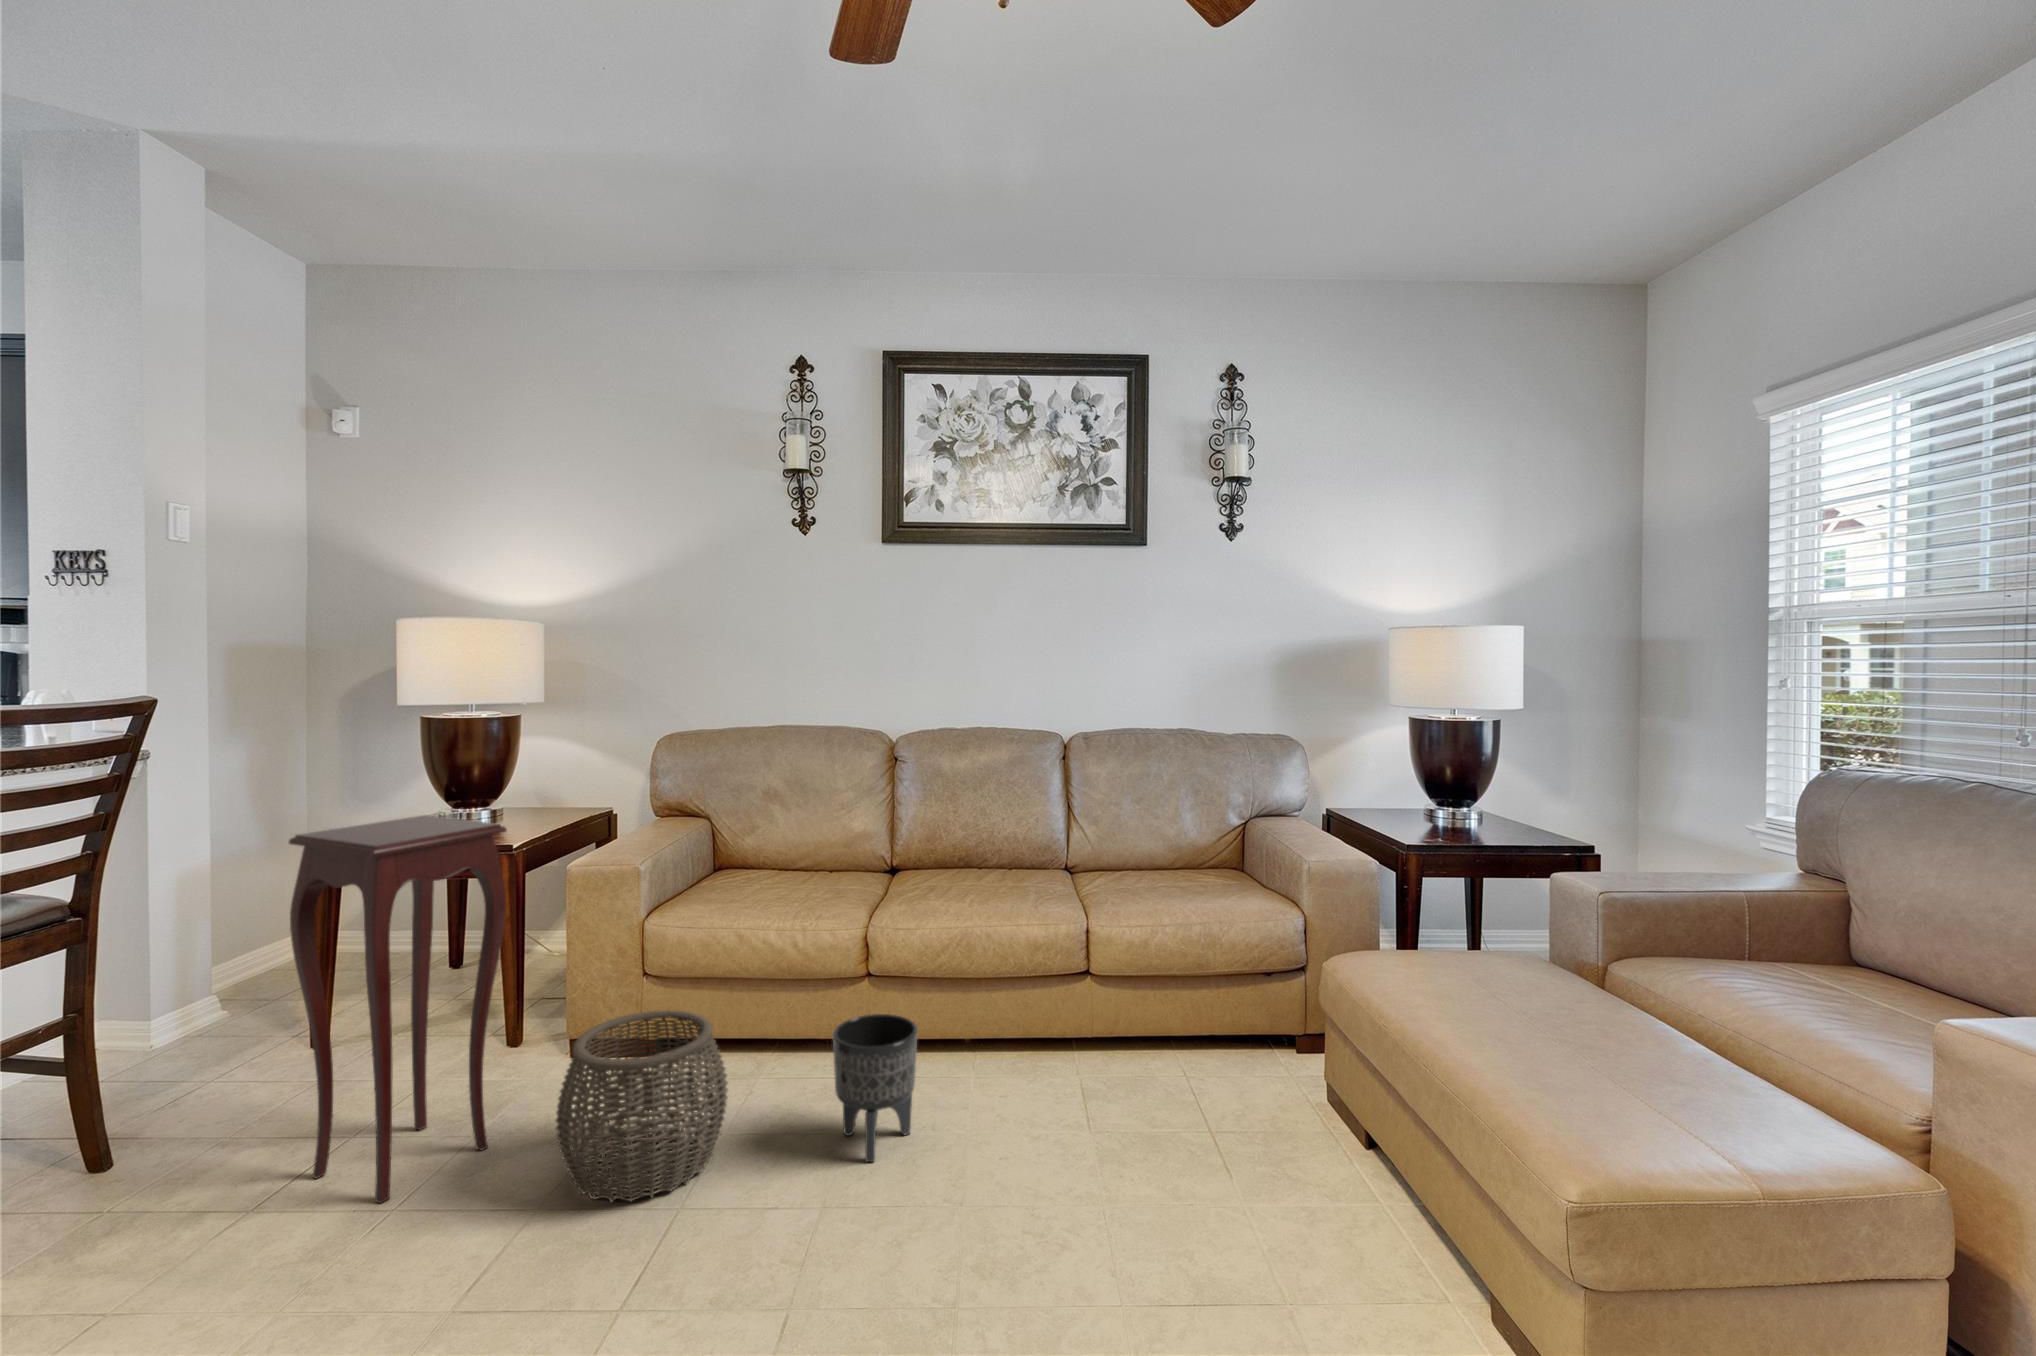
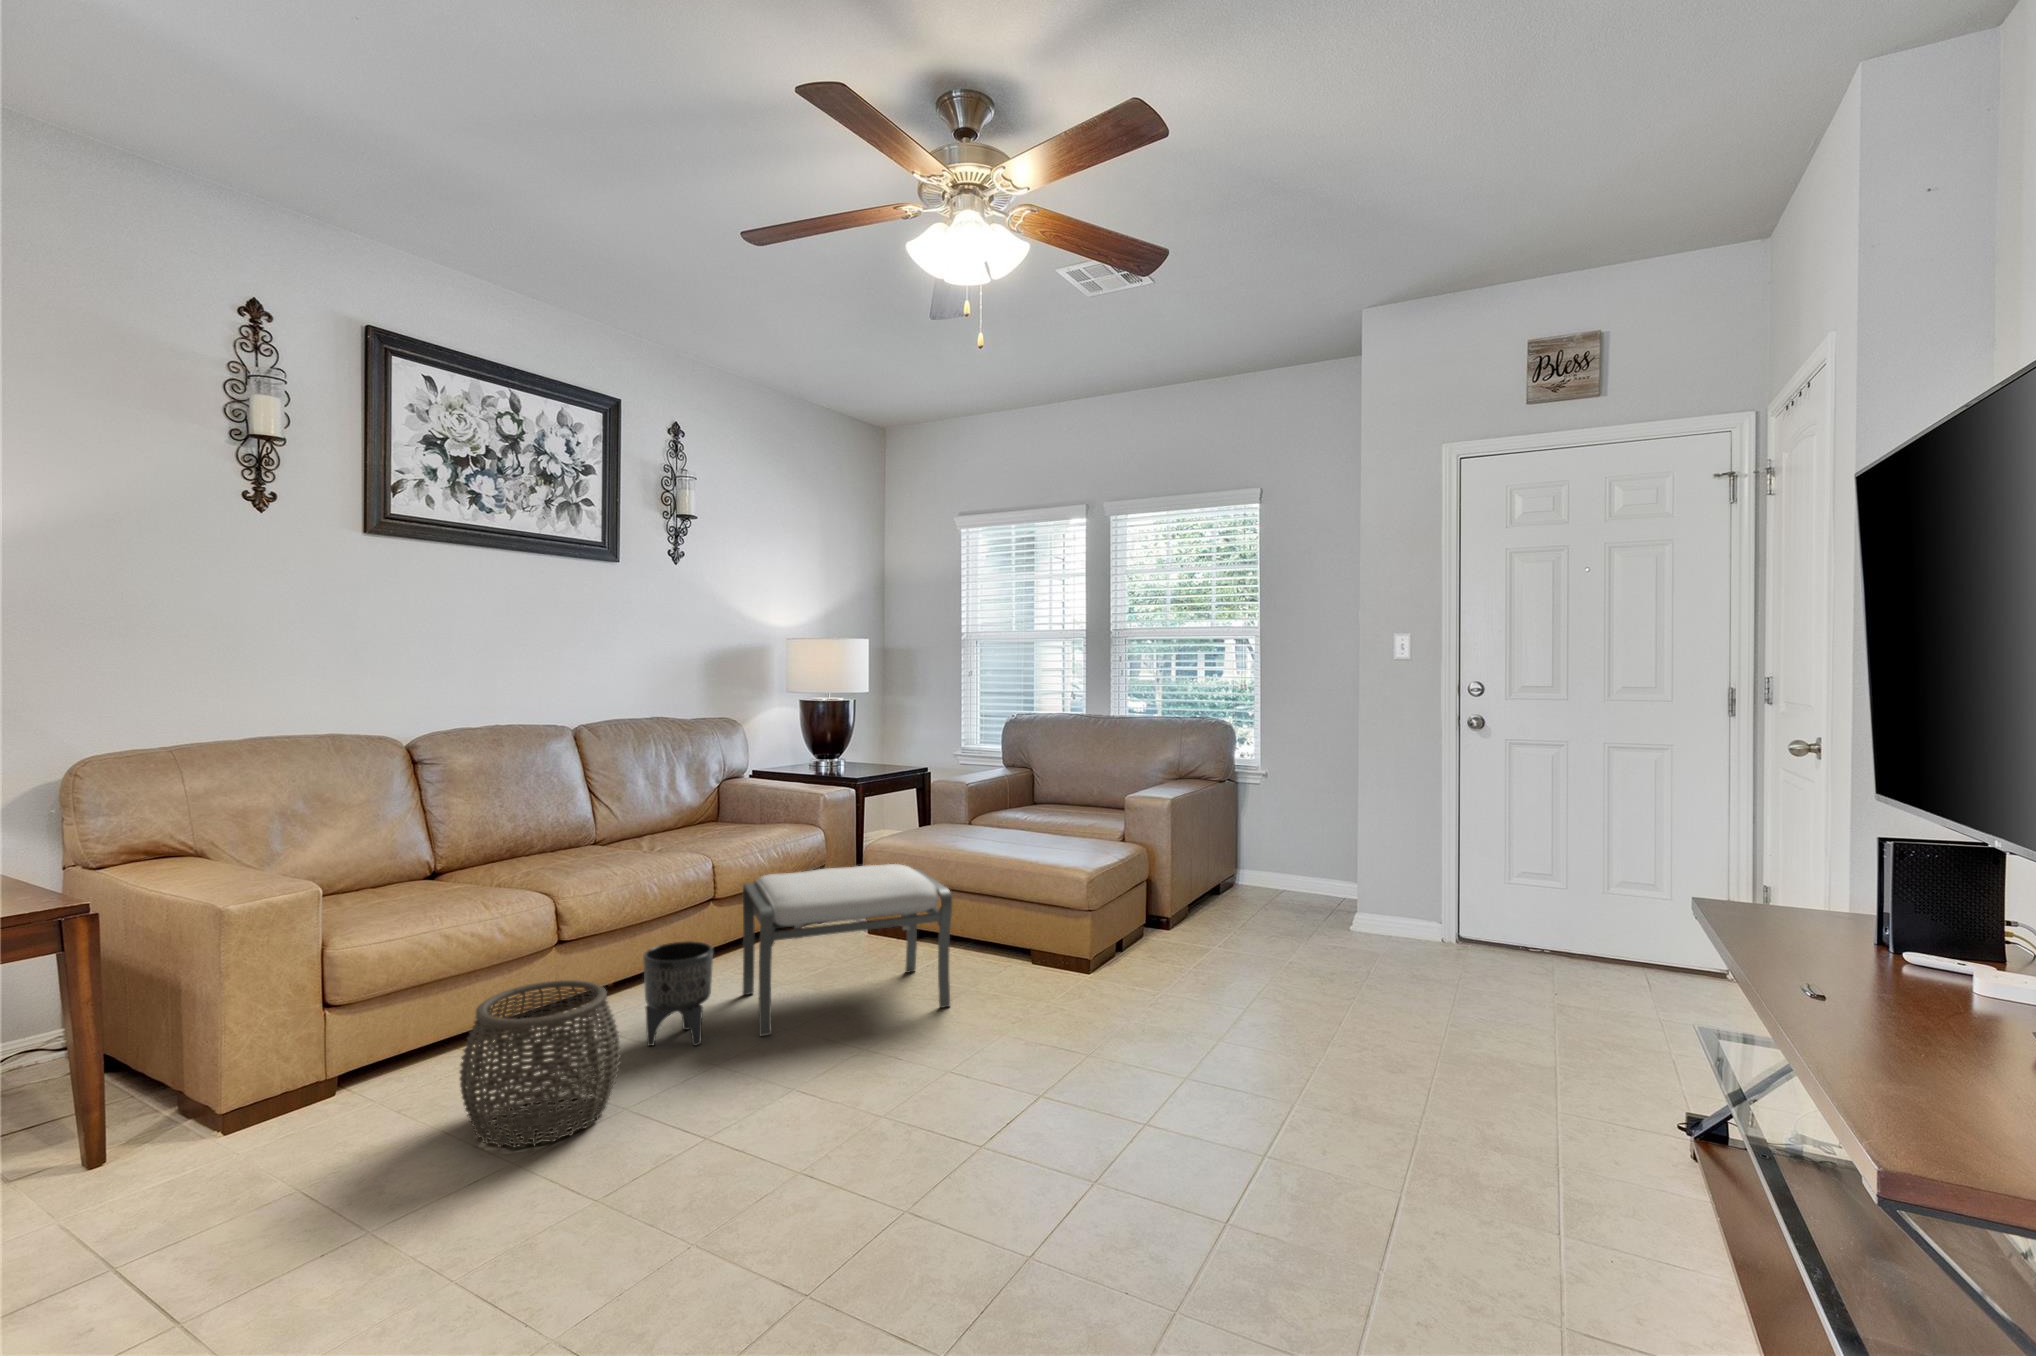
side table: present [289,815,507,1203] -> none [146,838,358,1302]
ottoman: none [919,963,1269,1315] -> present [743,864,952,1036]

